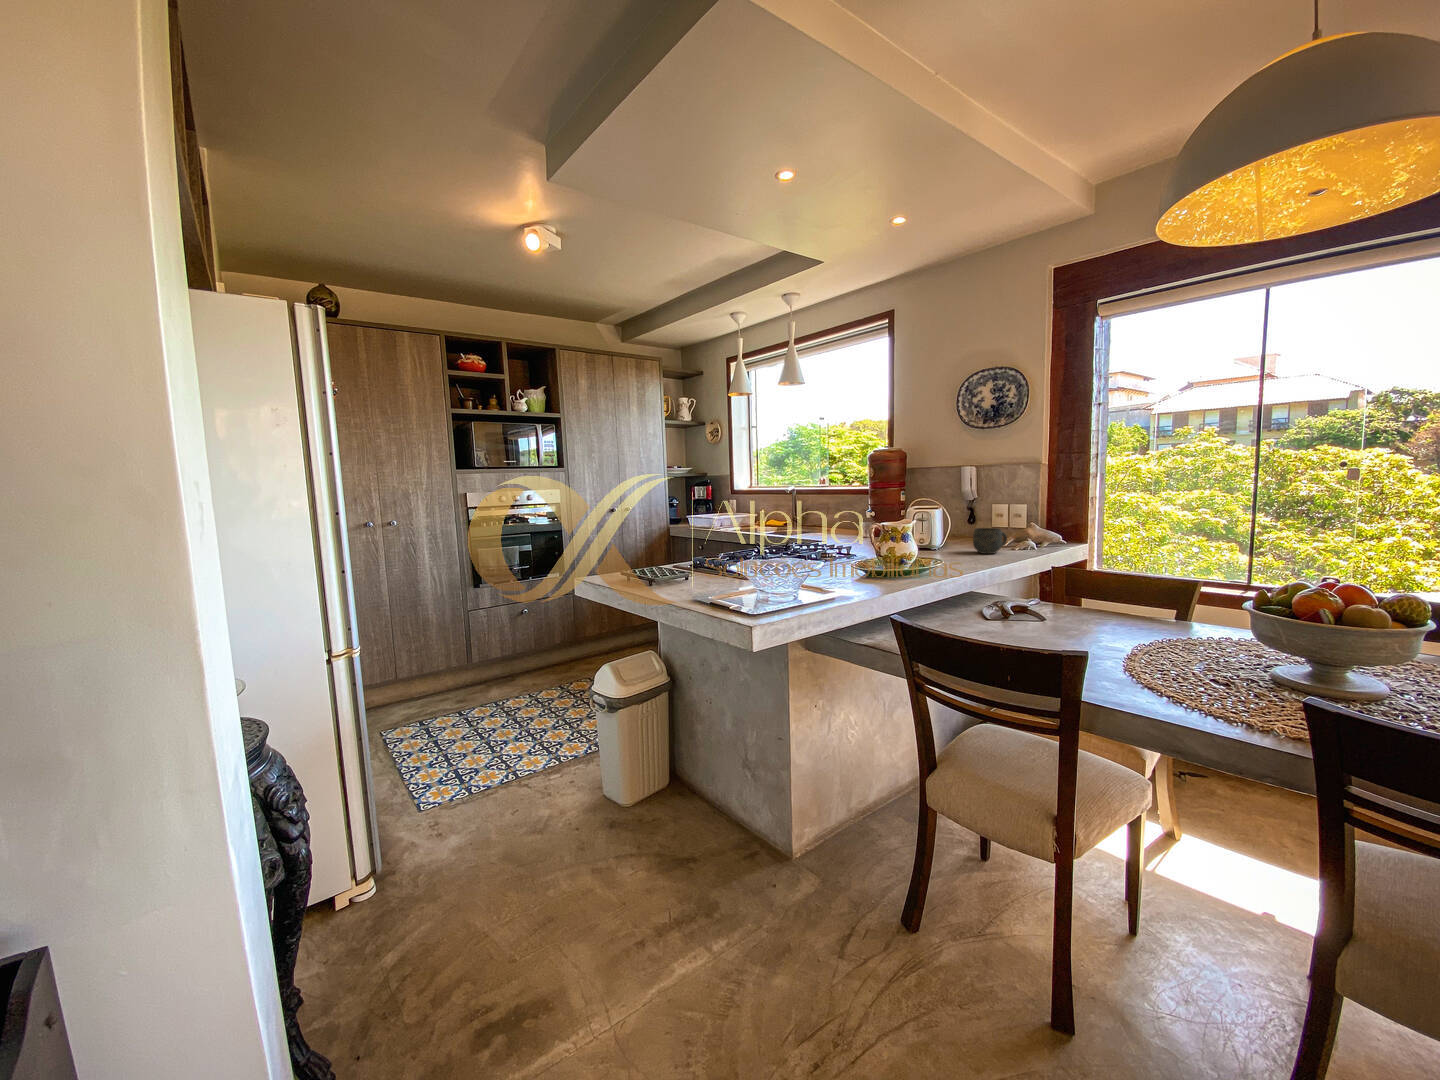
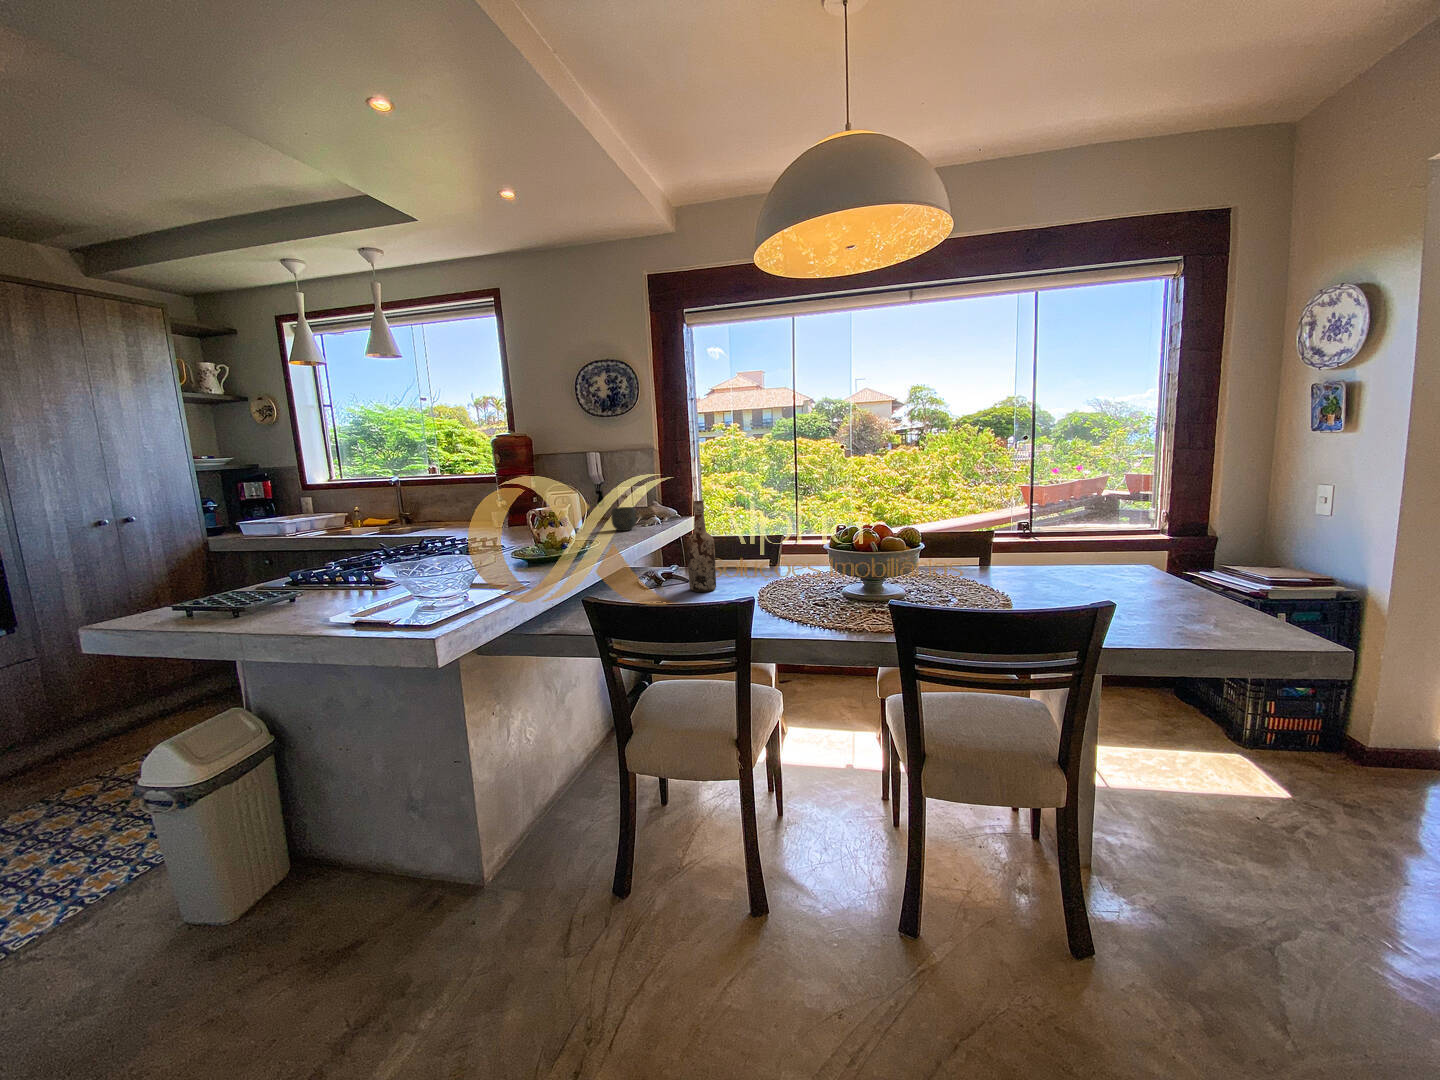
wine bottle: none [1044,528,1084,638] -> present [687,501,716,592]

